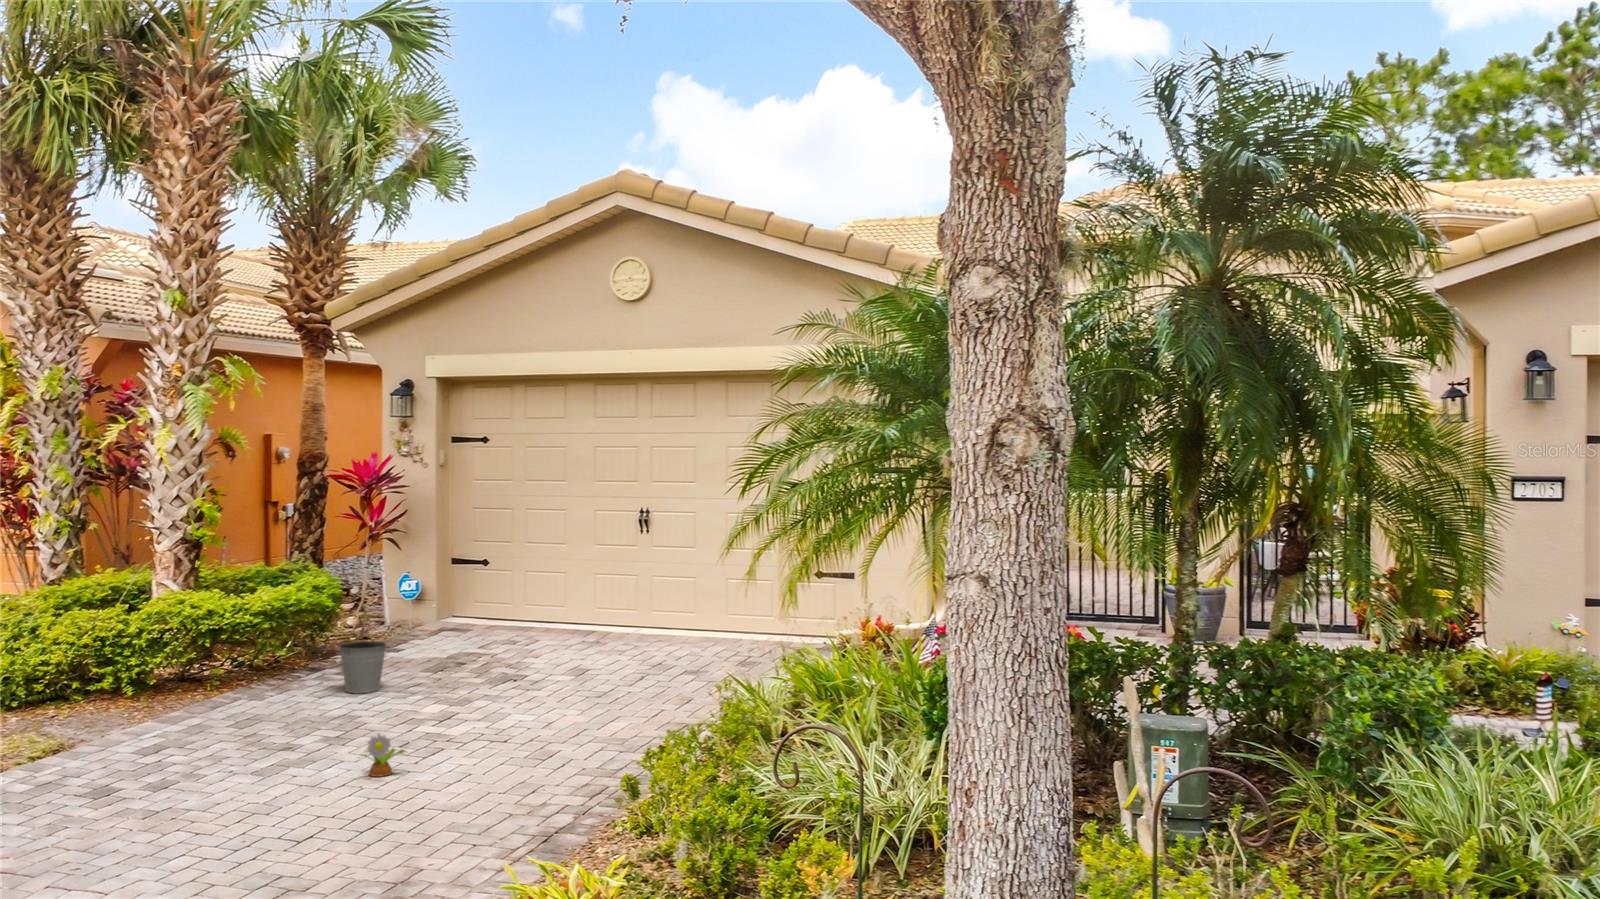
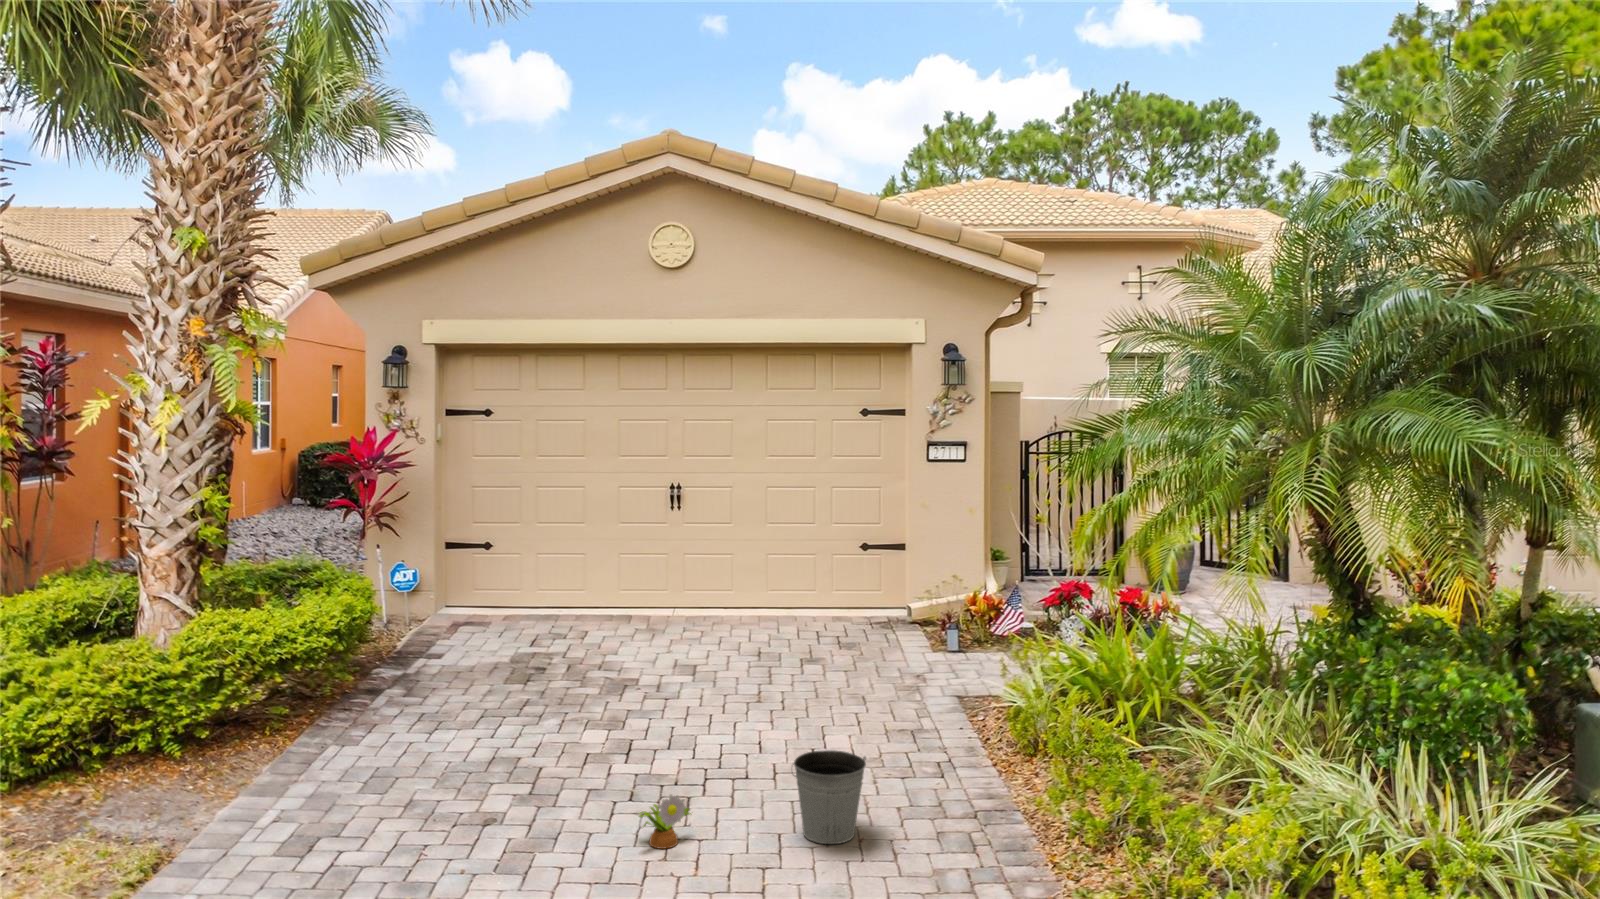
bucket: present [339,641,387,693] -> present [792,750,866,844]

